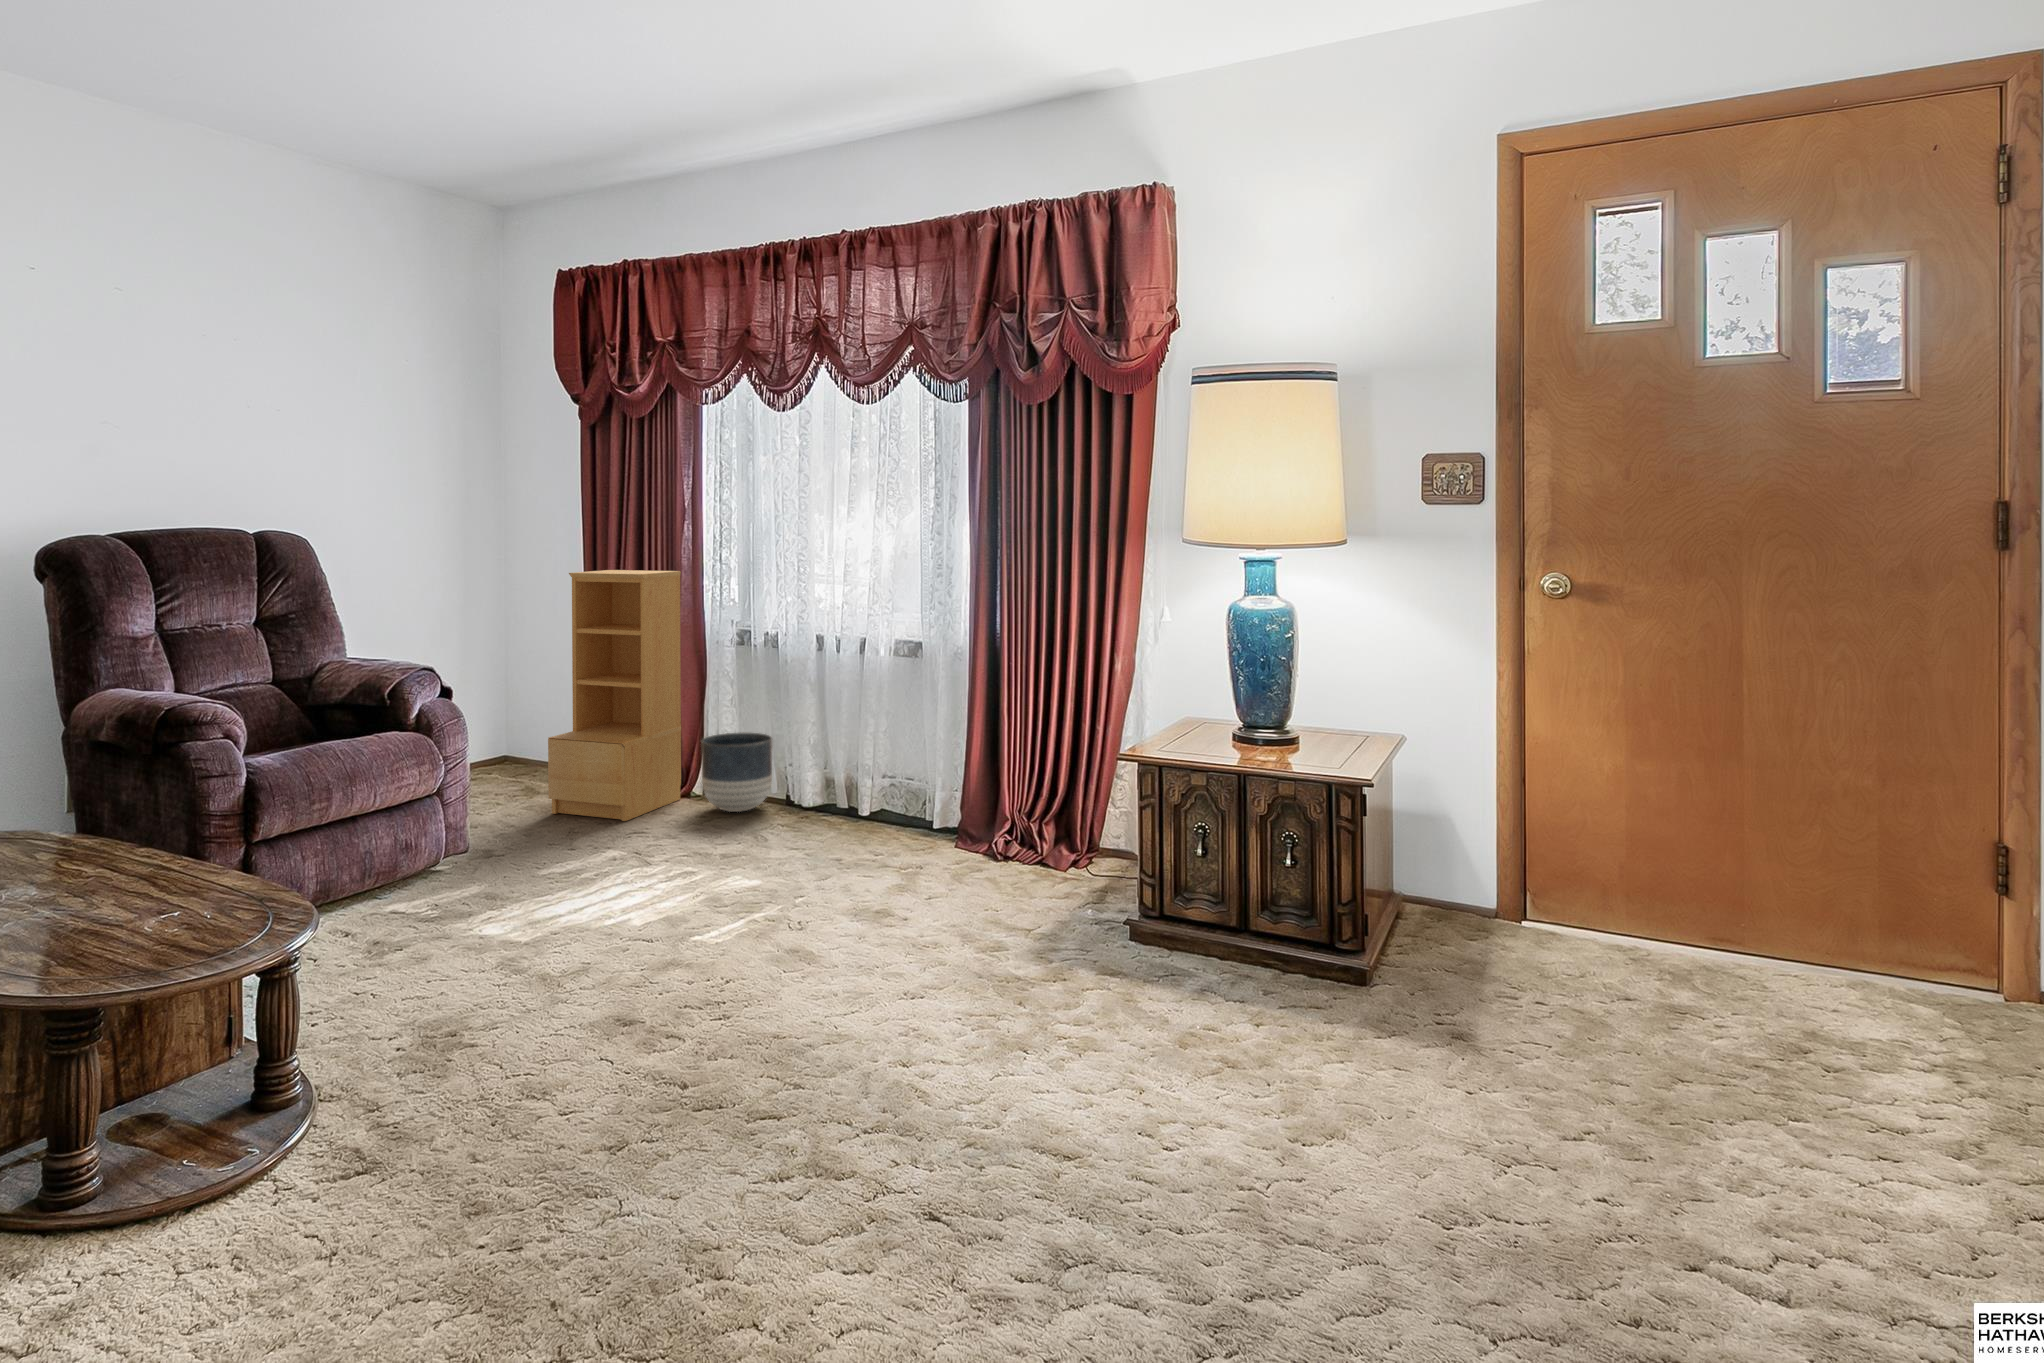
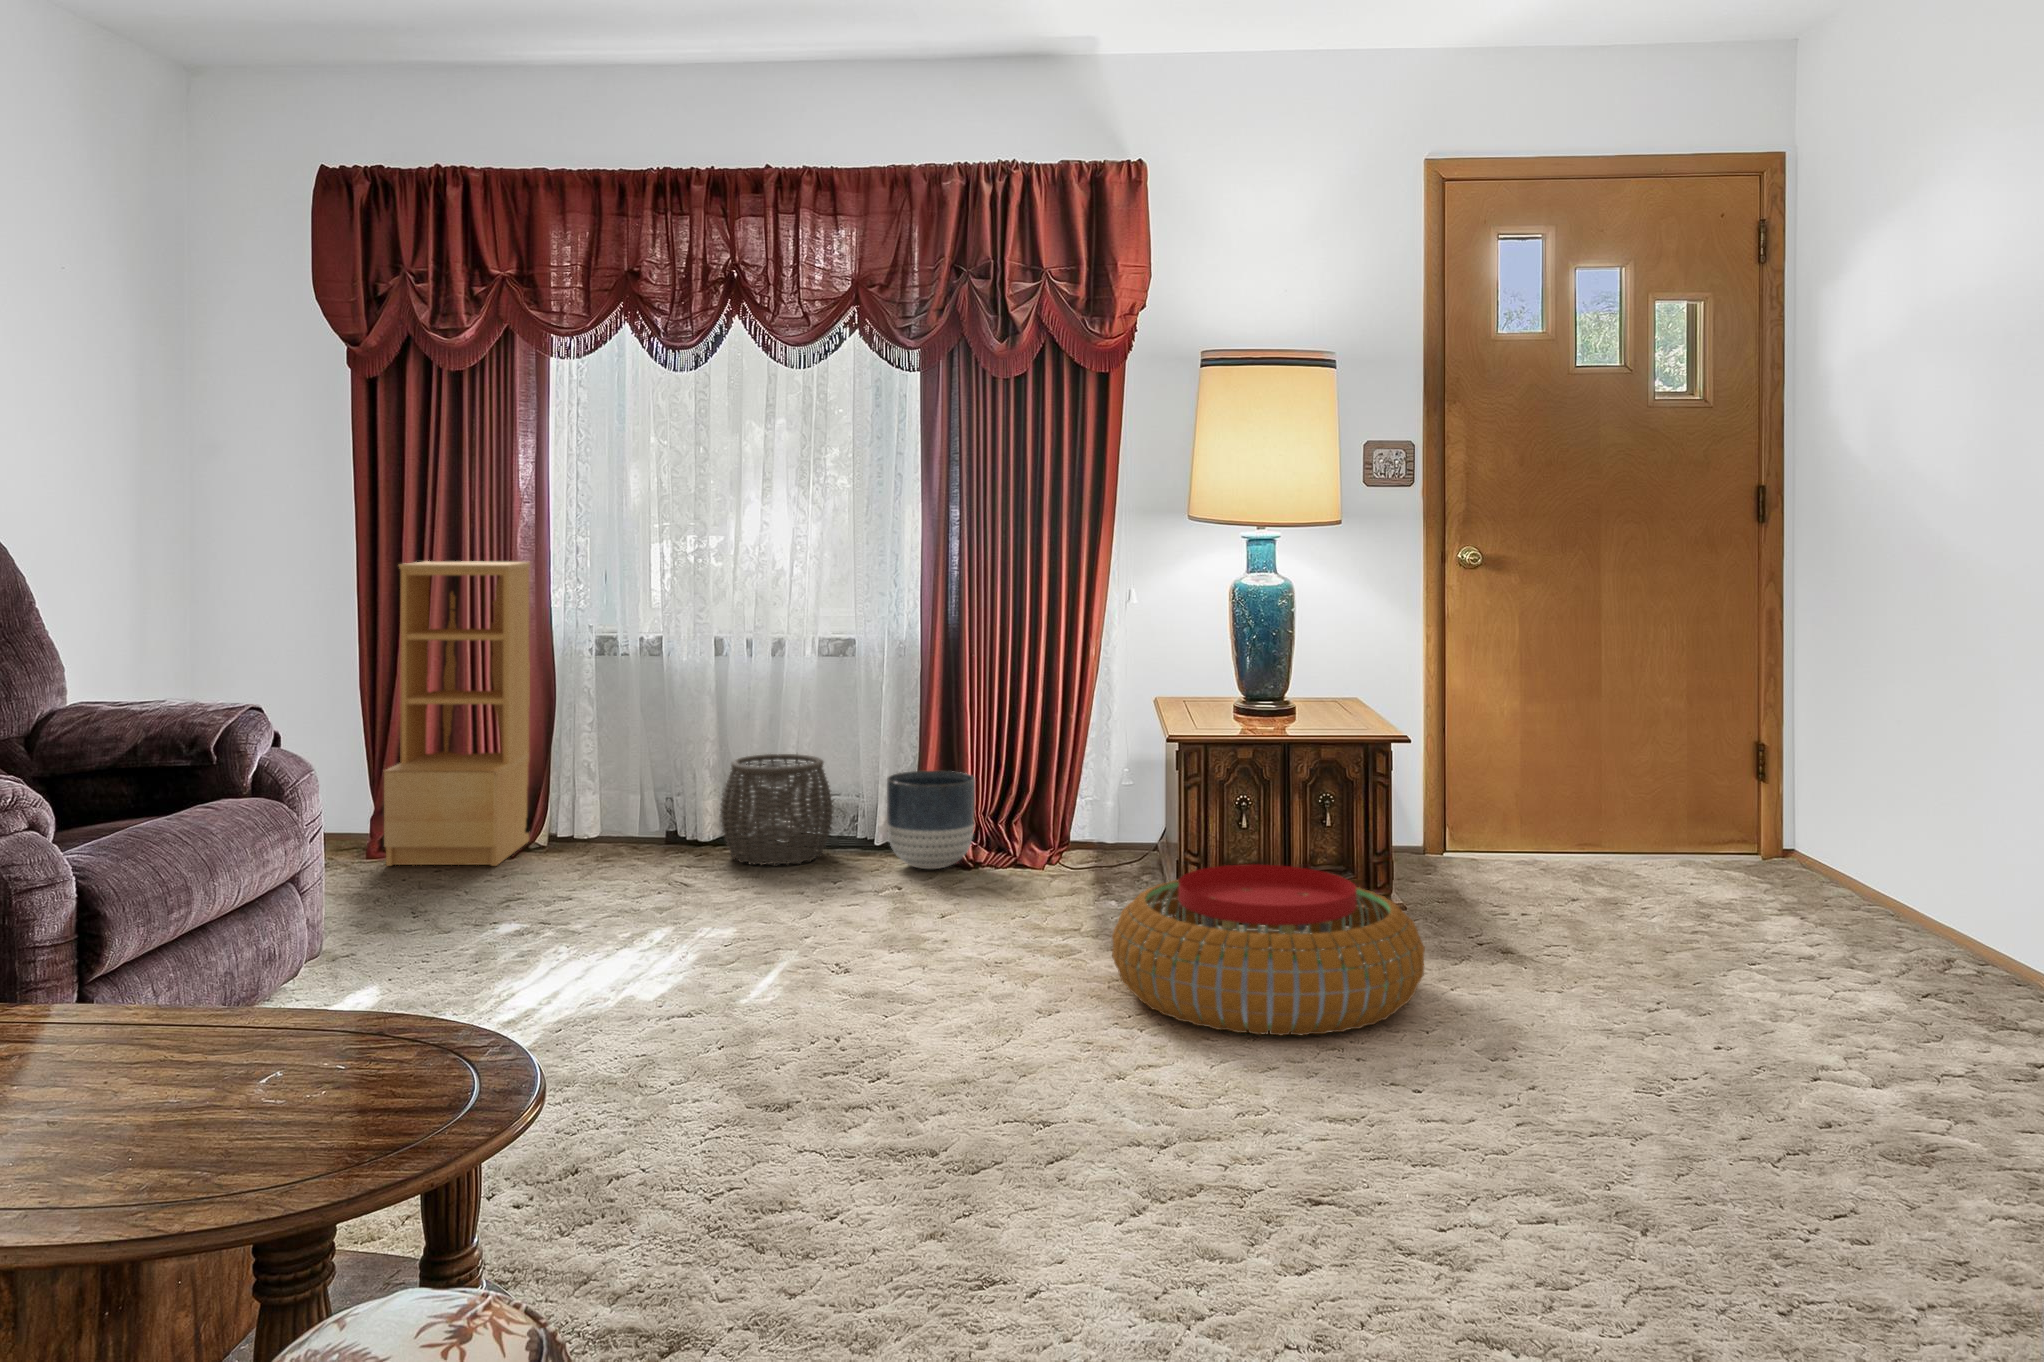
planter: present [701,732,773,812] -> present [887,771,975,869]
woven basket: none [793,741,894,843] -> present [720,754,833,865]
pouf: none [942,909,1287,1135] -> present [1112,864,1425,1036]

